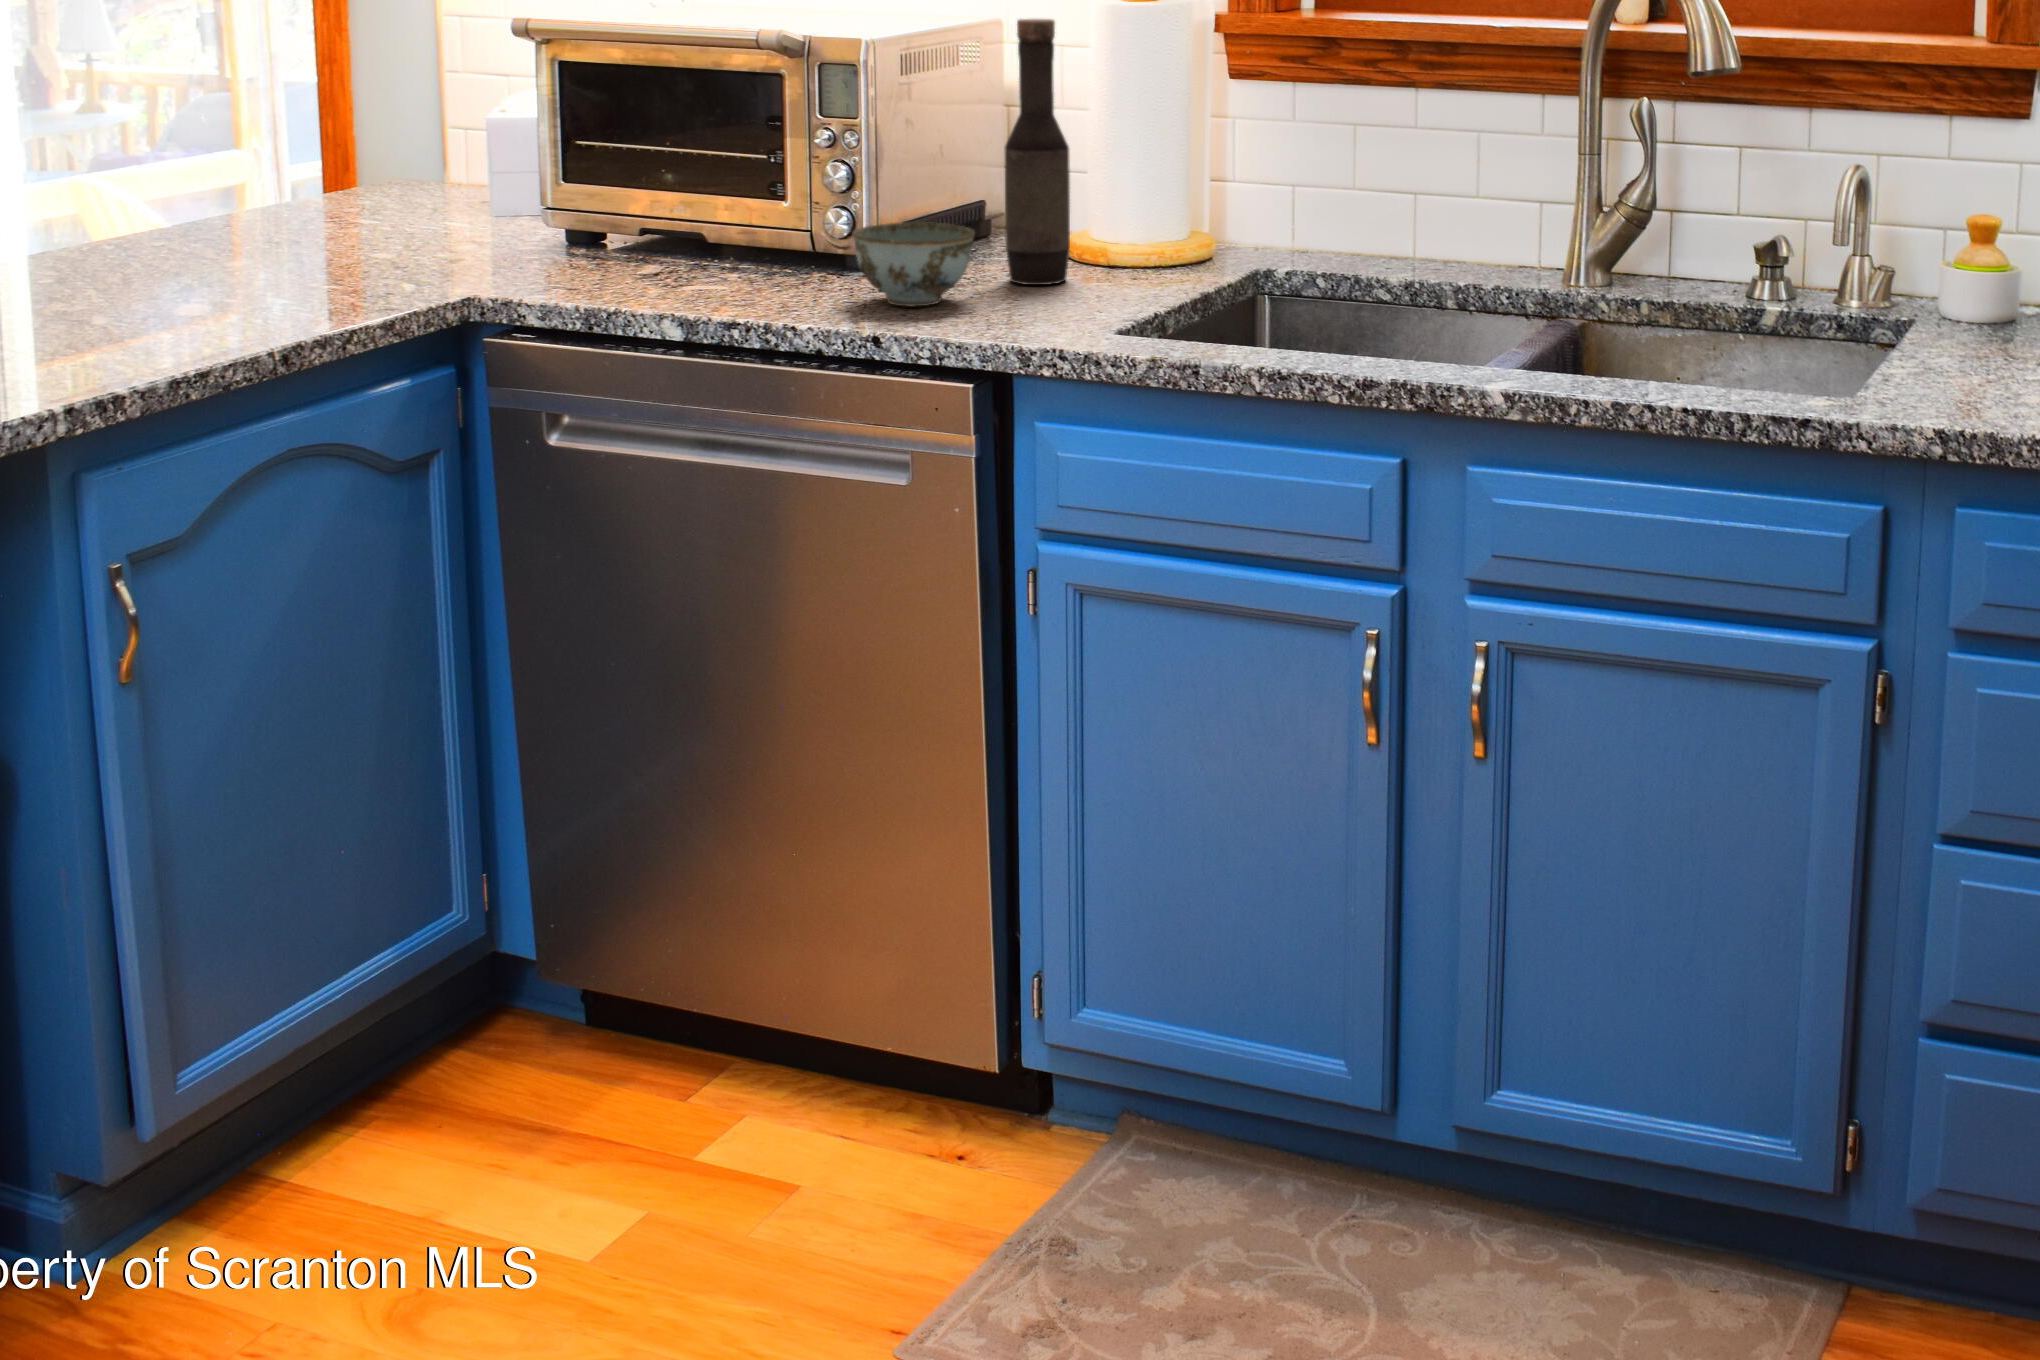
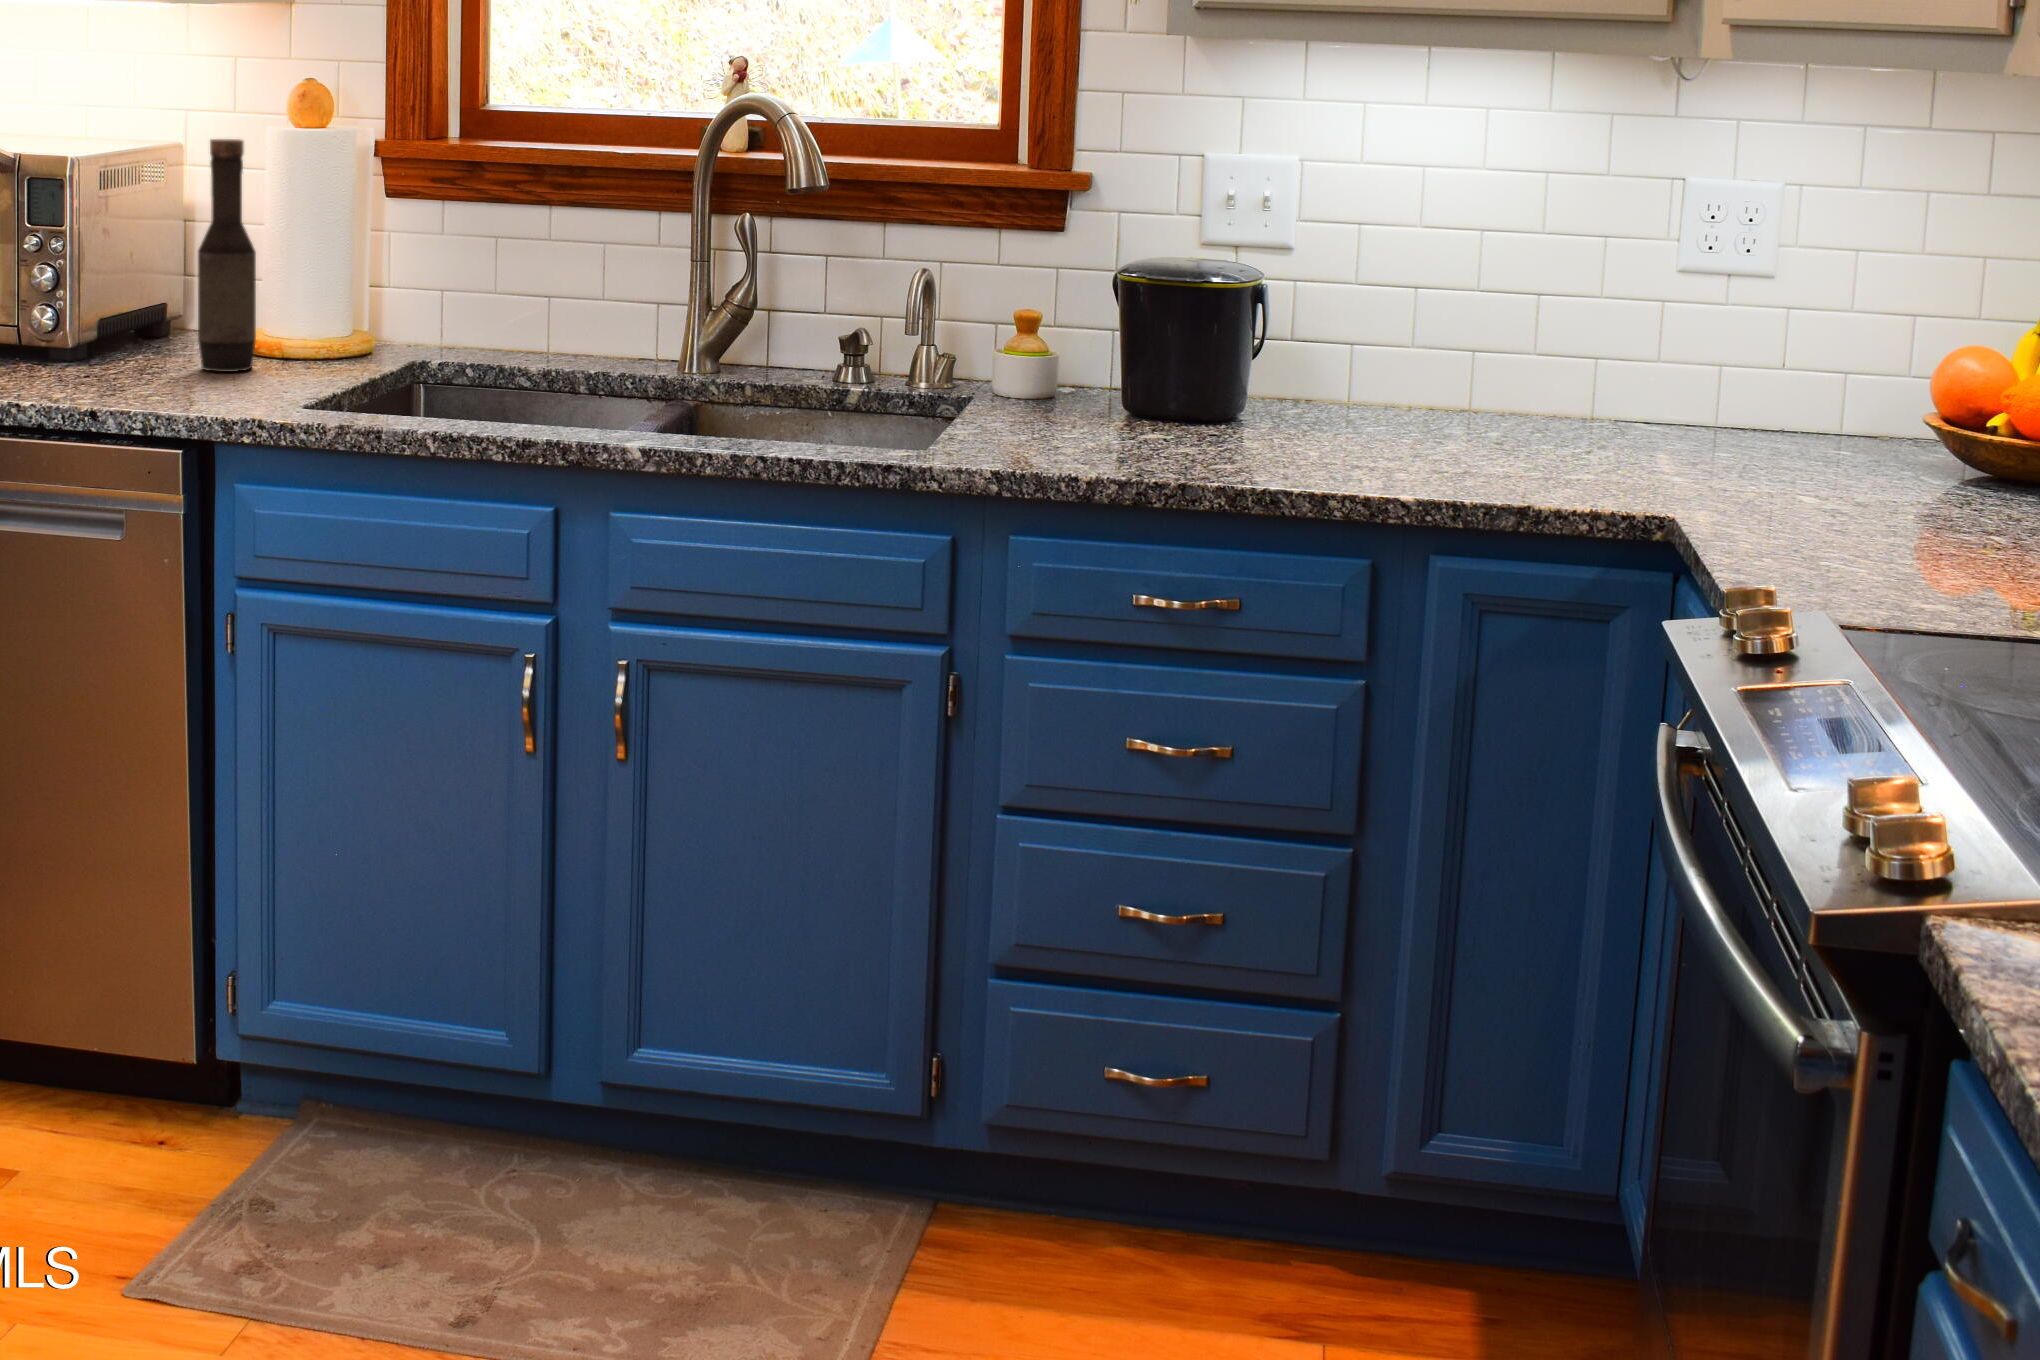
bowl: present [852,222,975,306] -> none [63,316,174,388]

